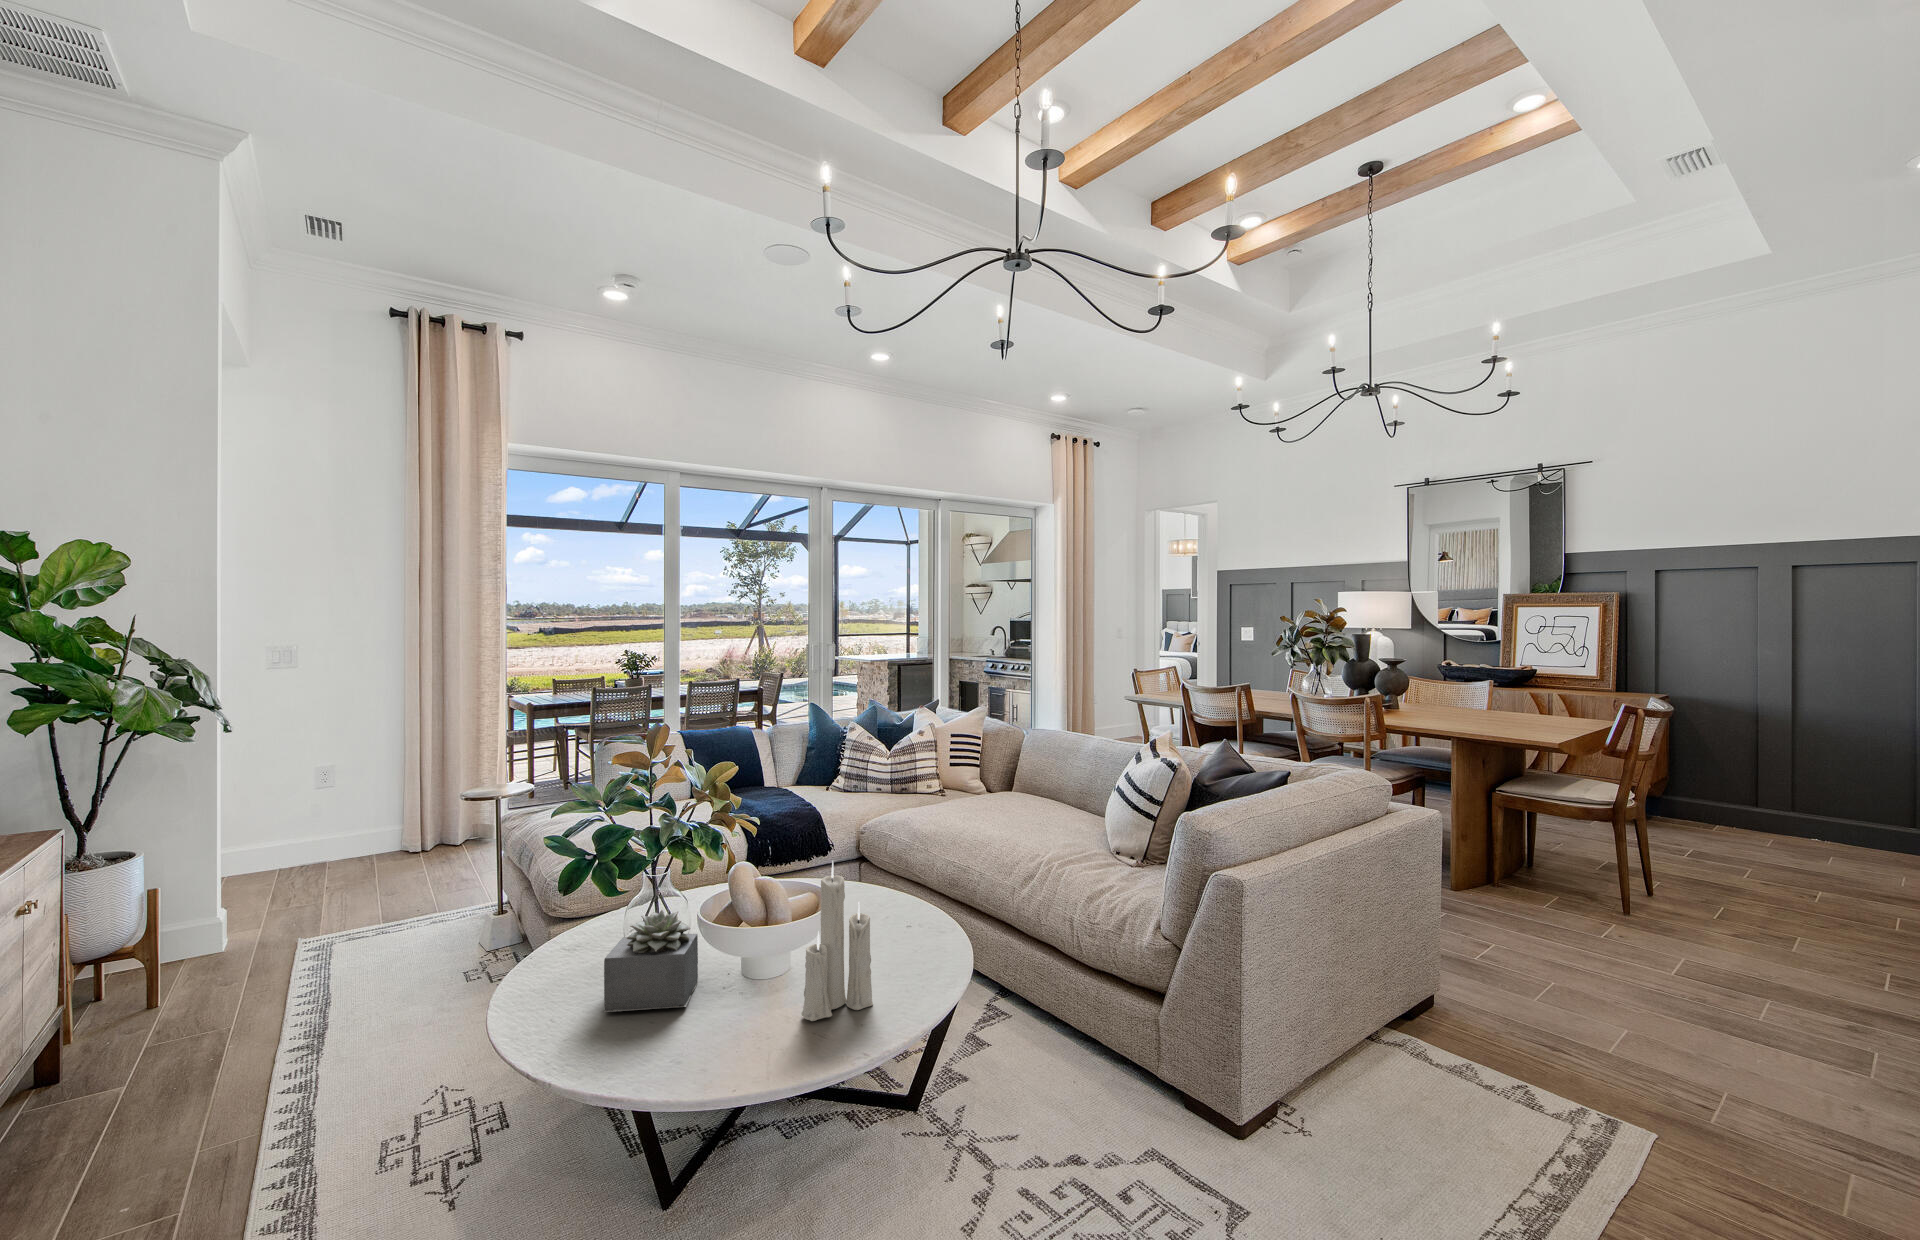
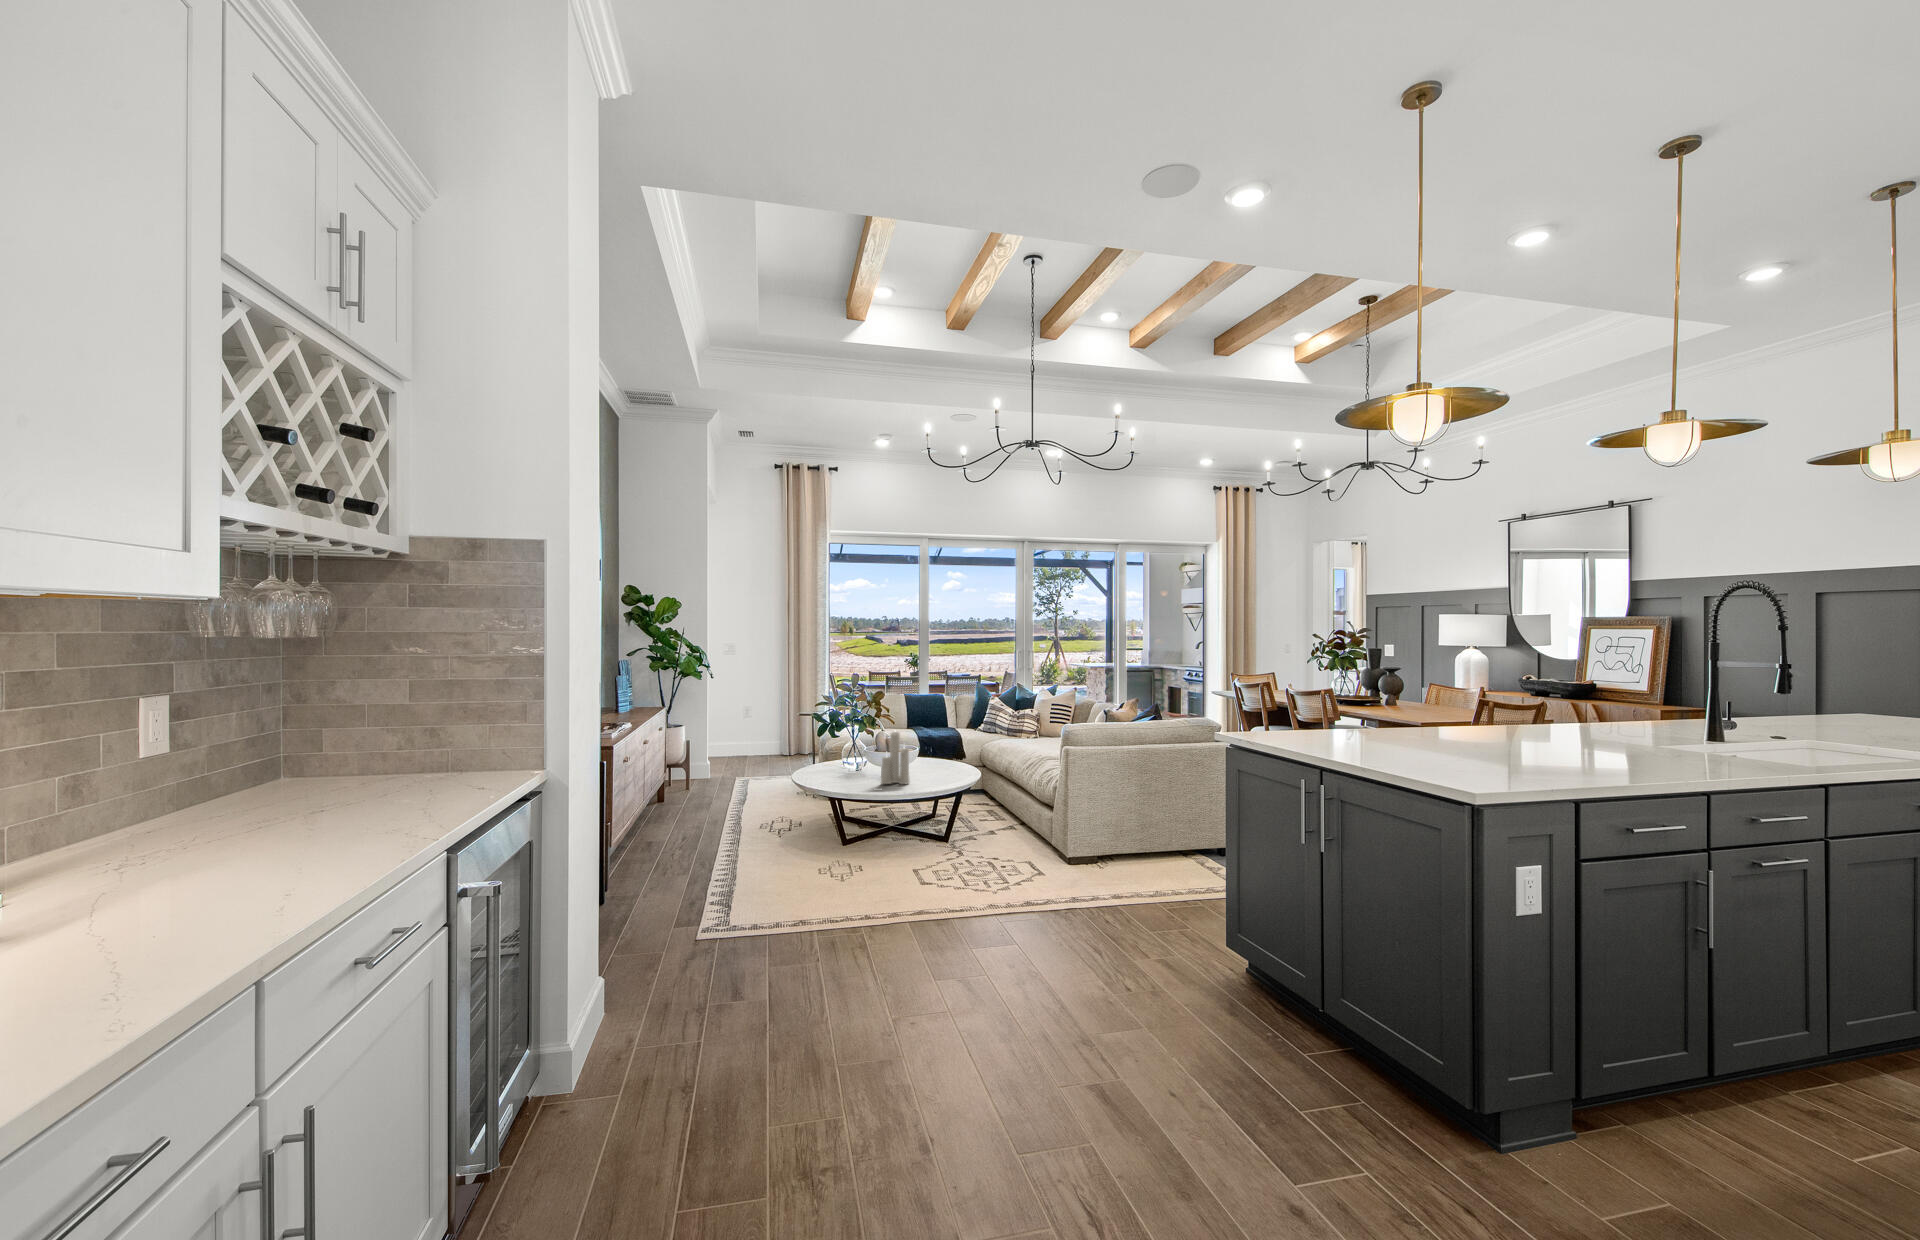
succulent plant: present [604,910,698,1012] -> none [817,743,854,778]

